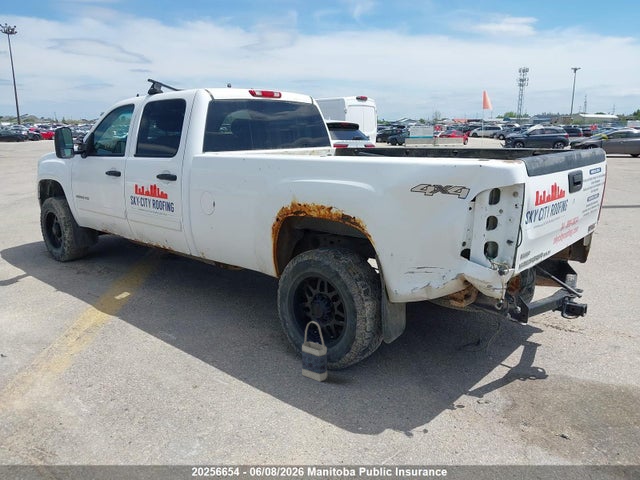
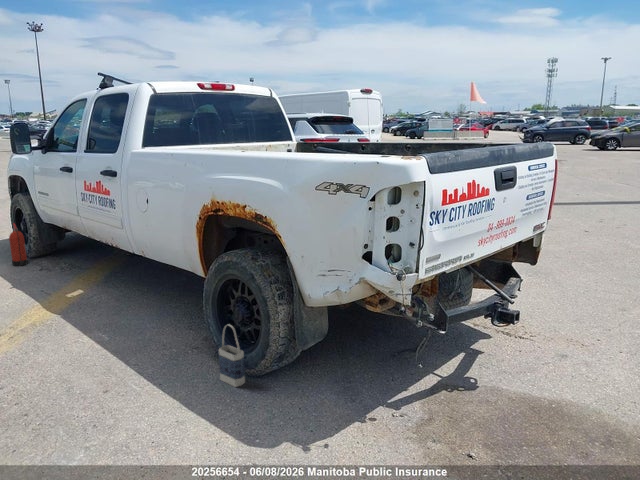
fire extinguisher: none [43,227,61,270] -> present [9,223,28,266]

